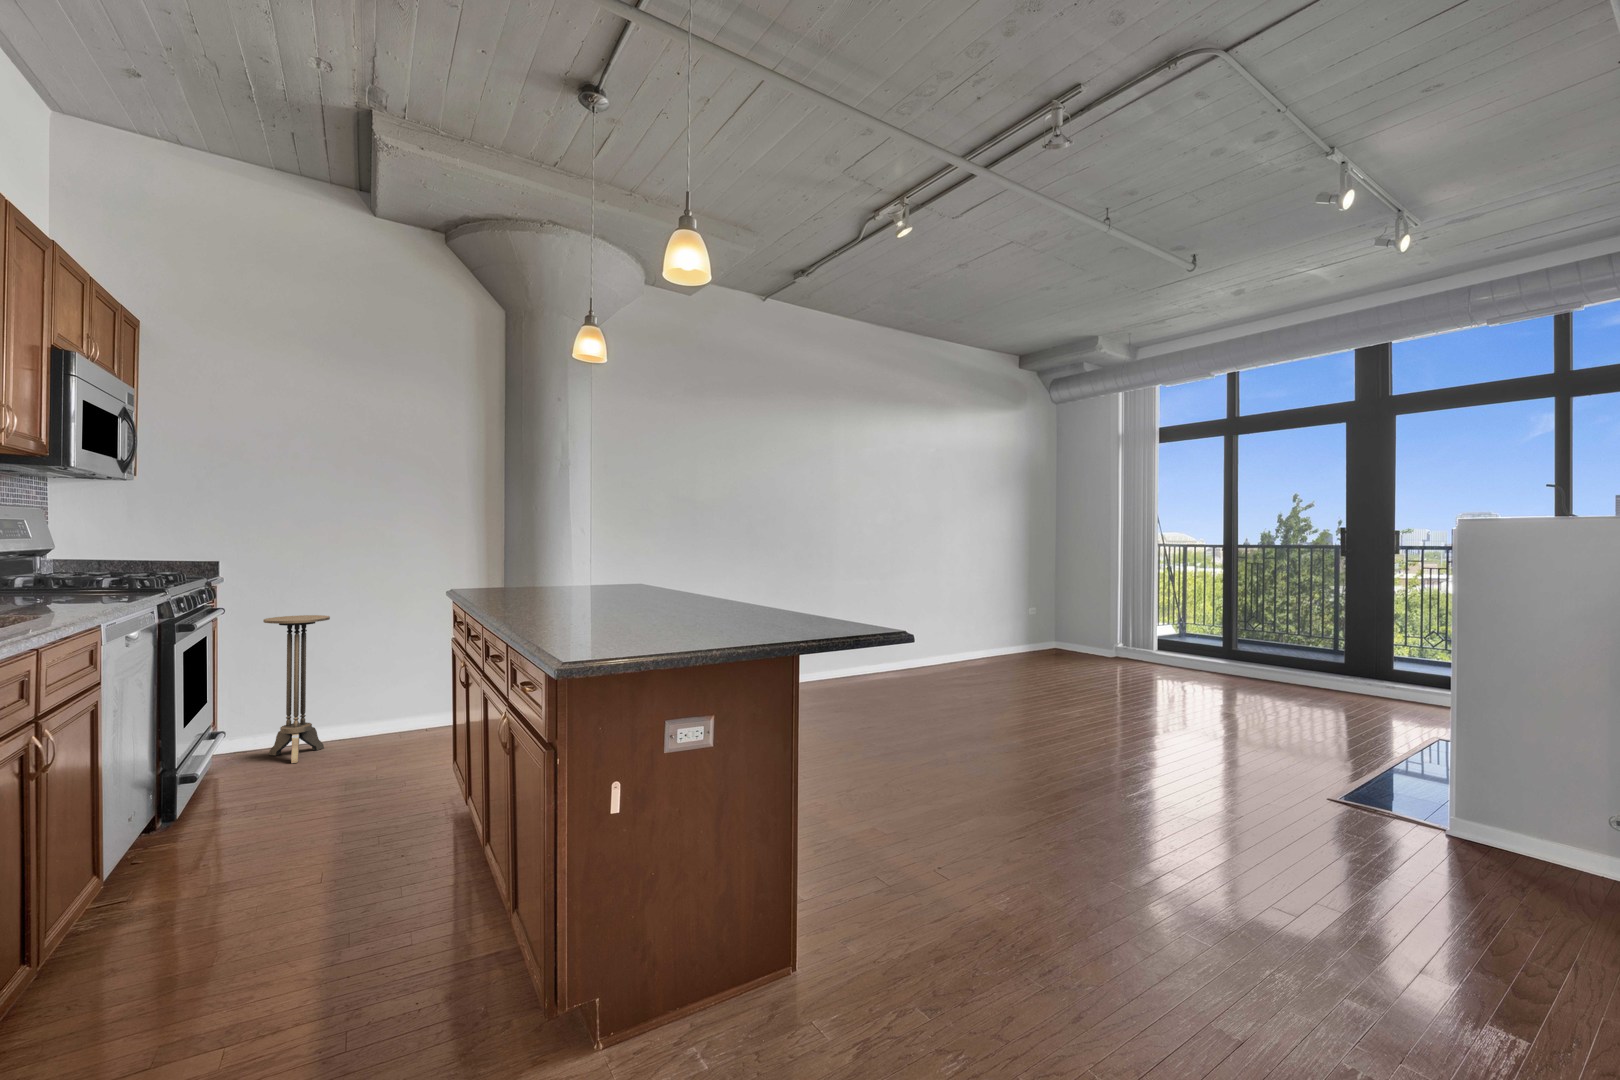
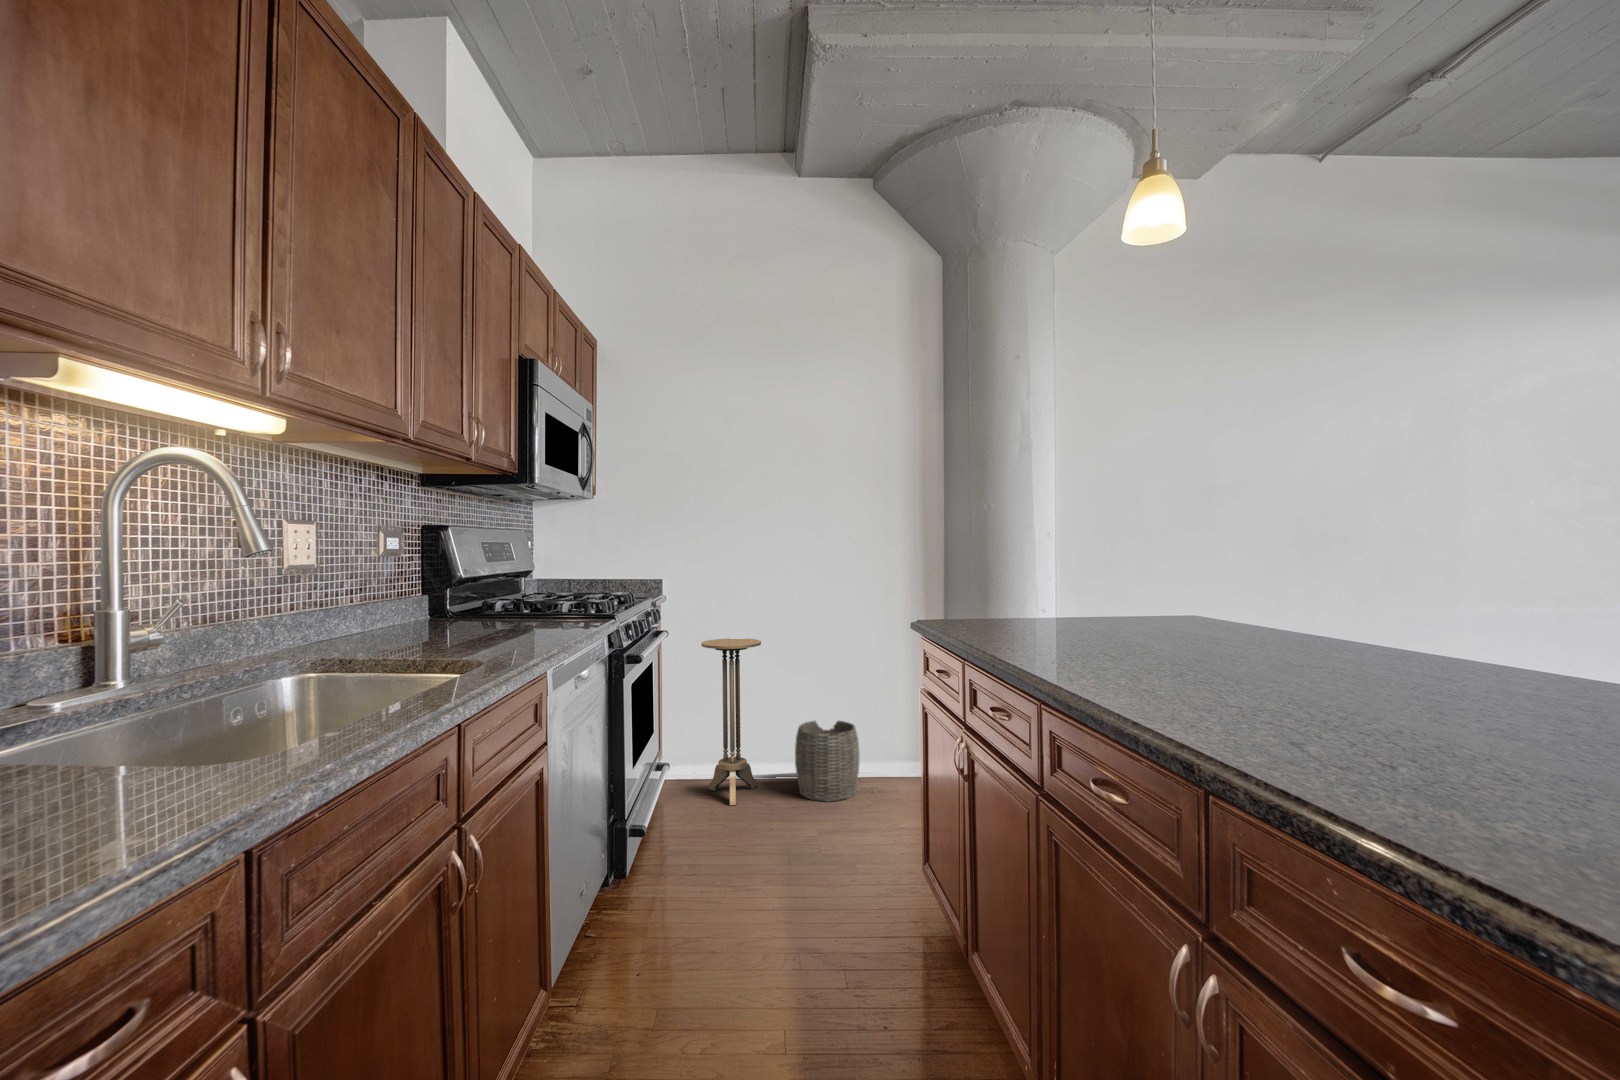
woven basket: none [363,684,428,751] -> present [795,721,859,801]

